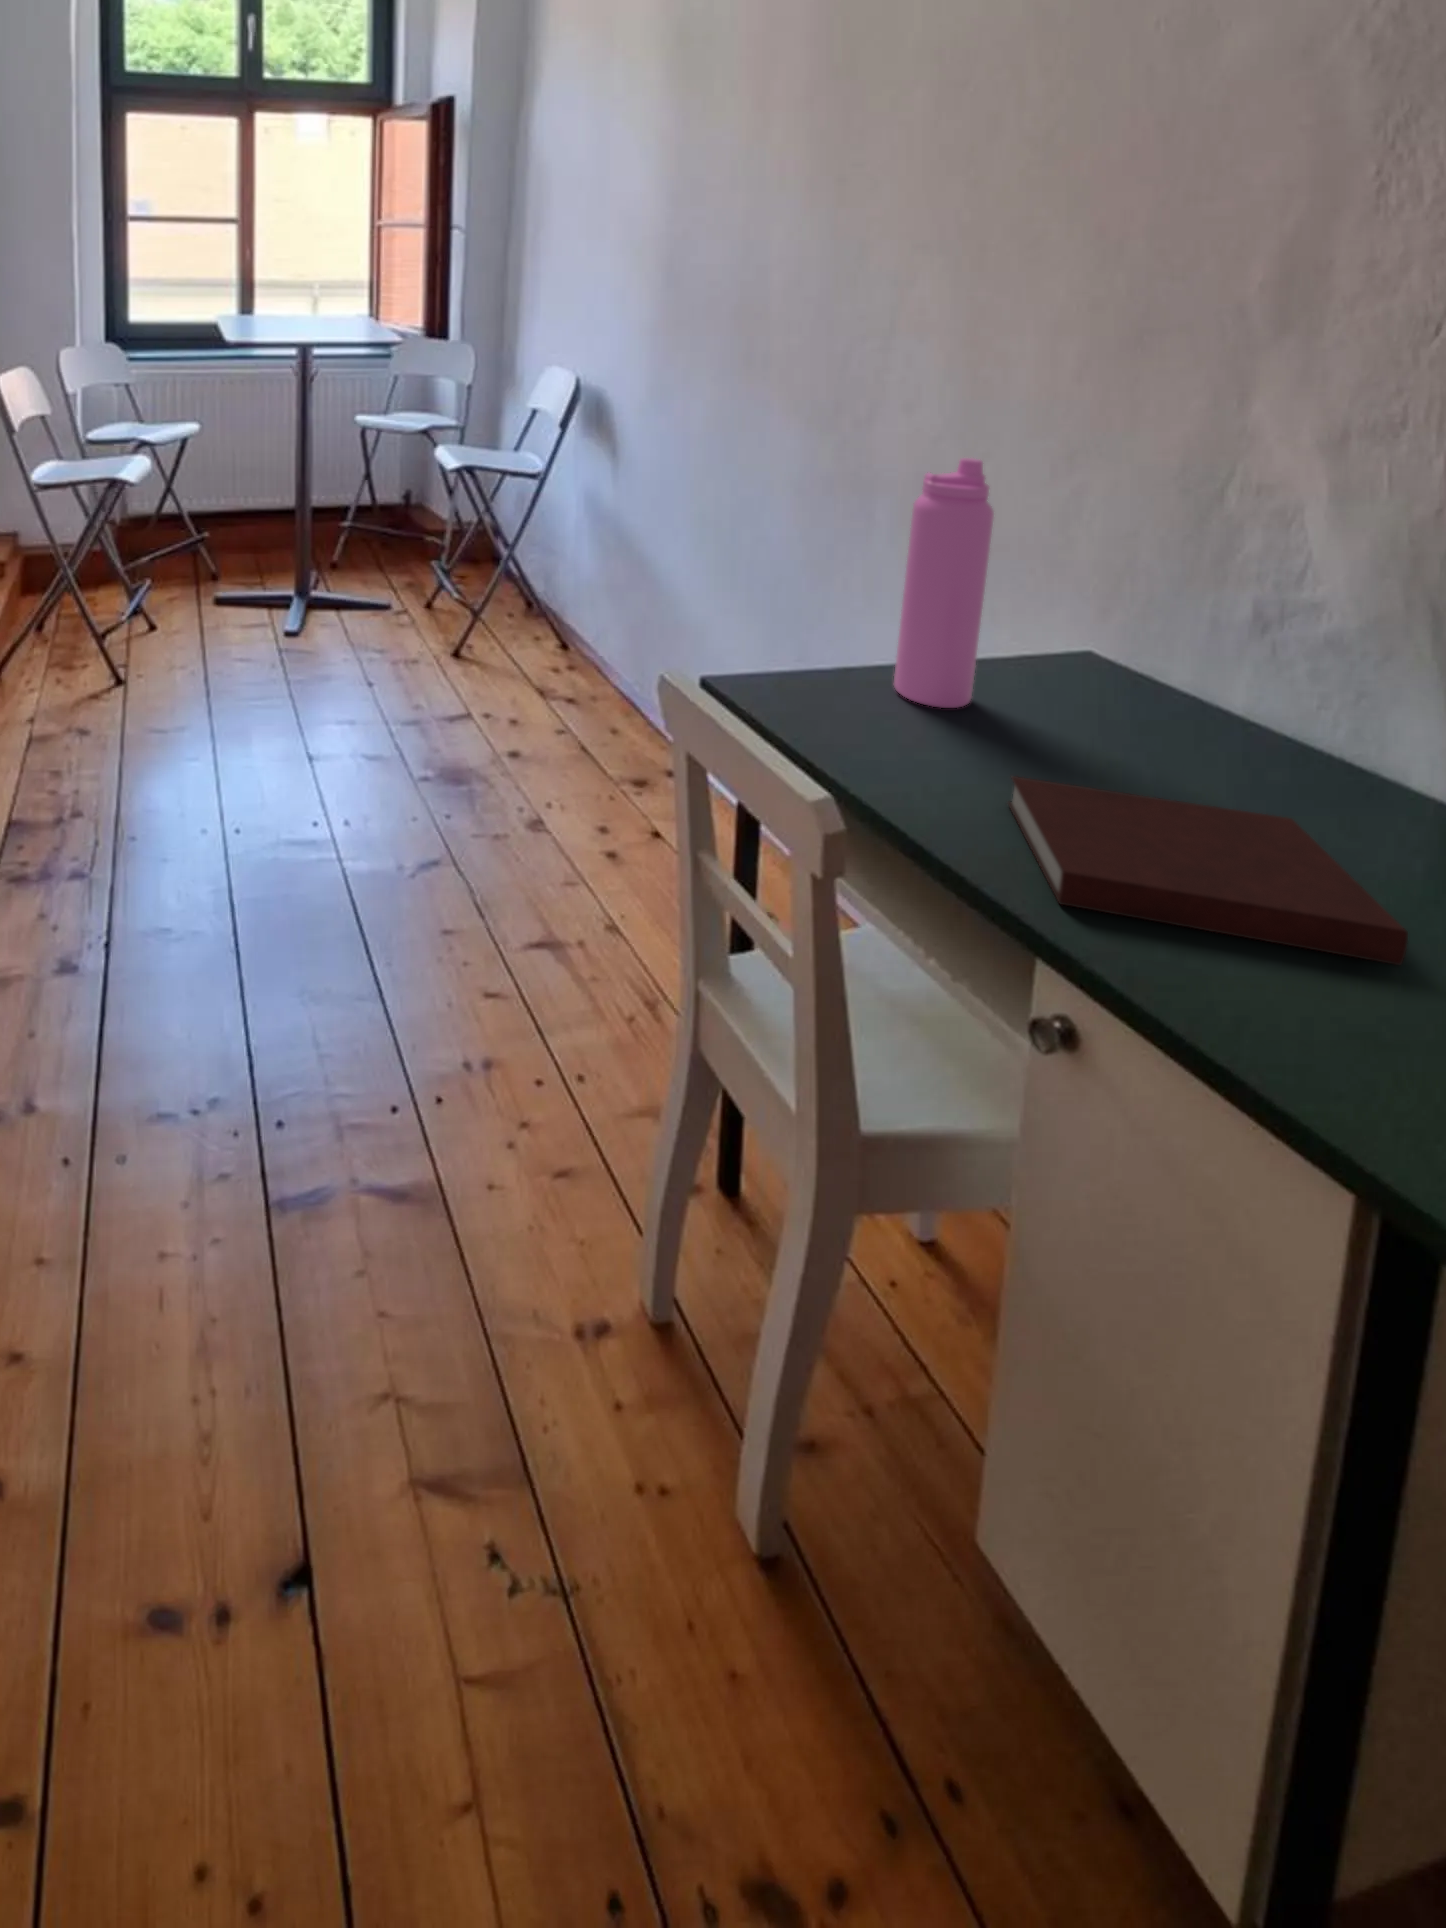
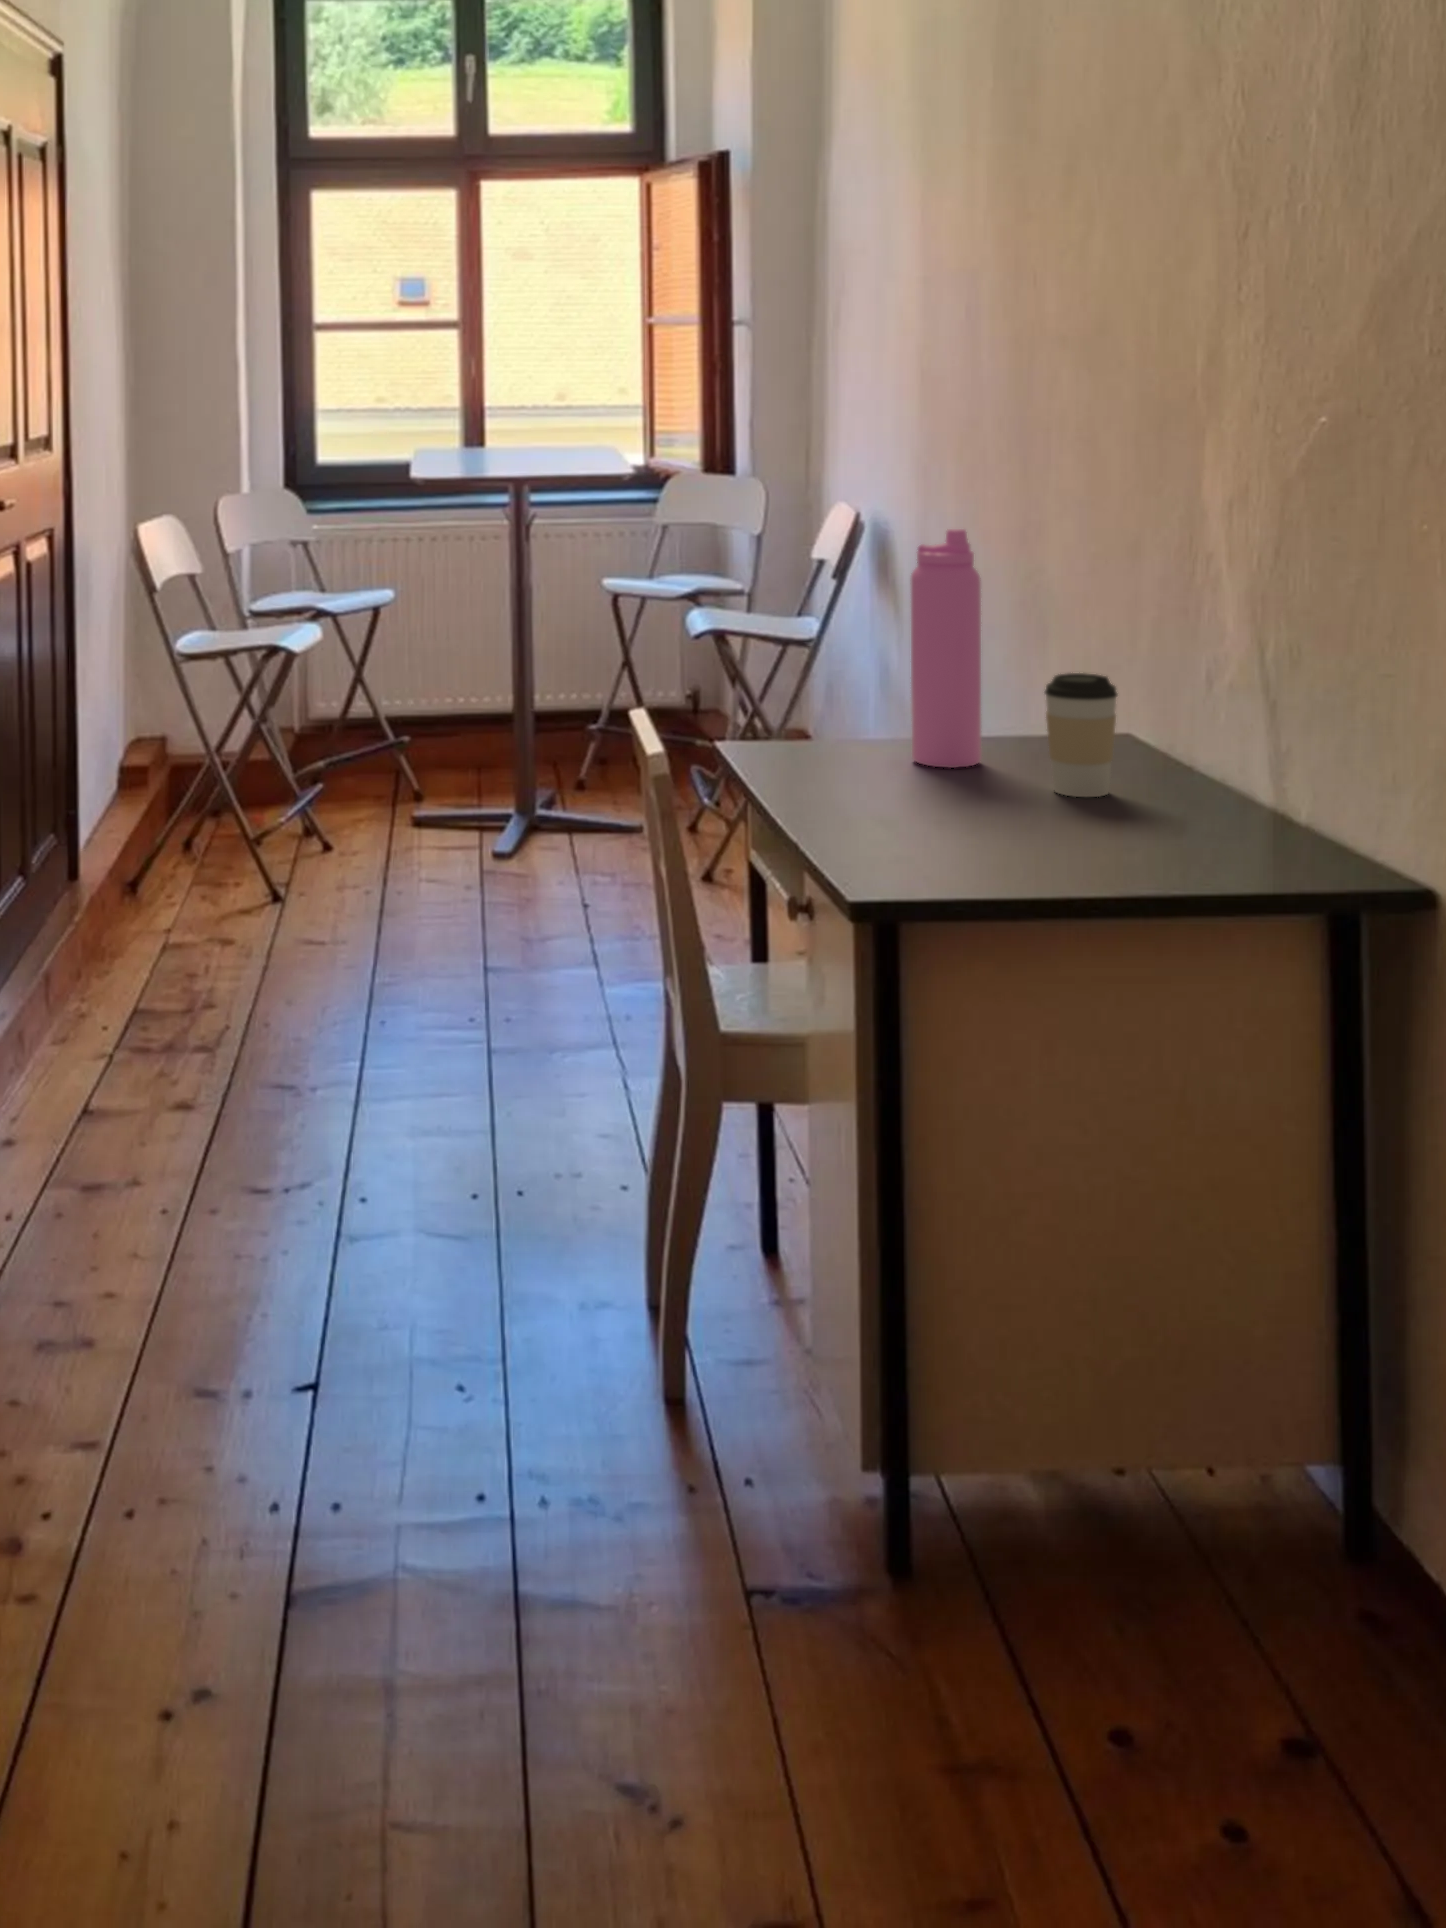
coffee cup: none [1105,627,1202,769] -> present [1045,673,1117,797]
notebook: present [1008,776,1408,965] -> none [848,781,1107,864]

